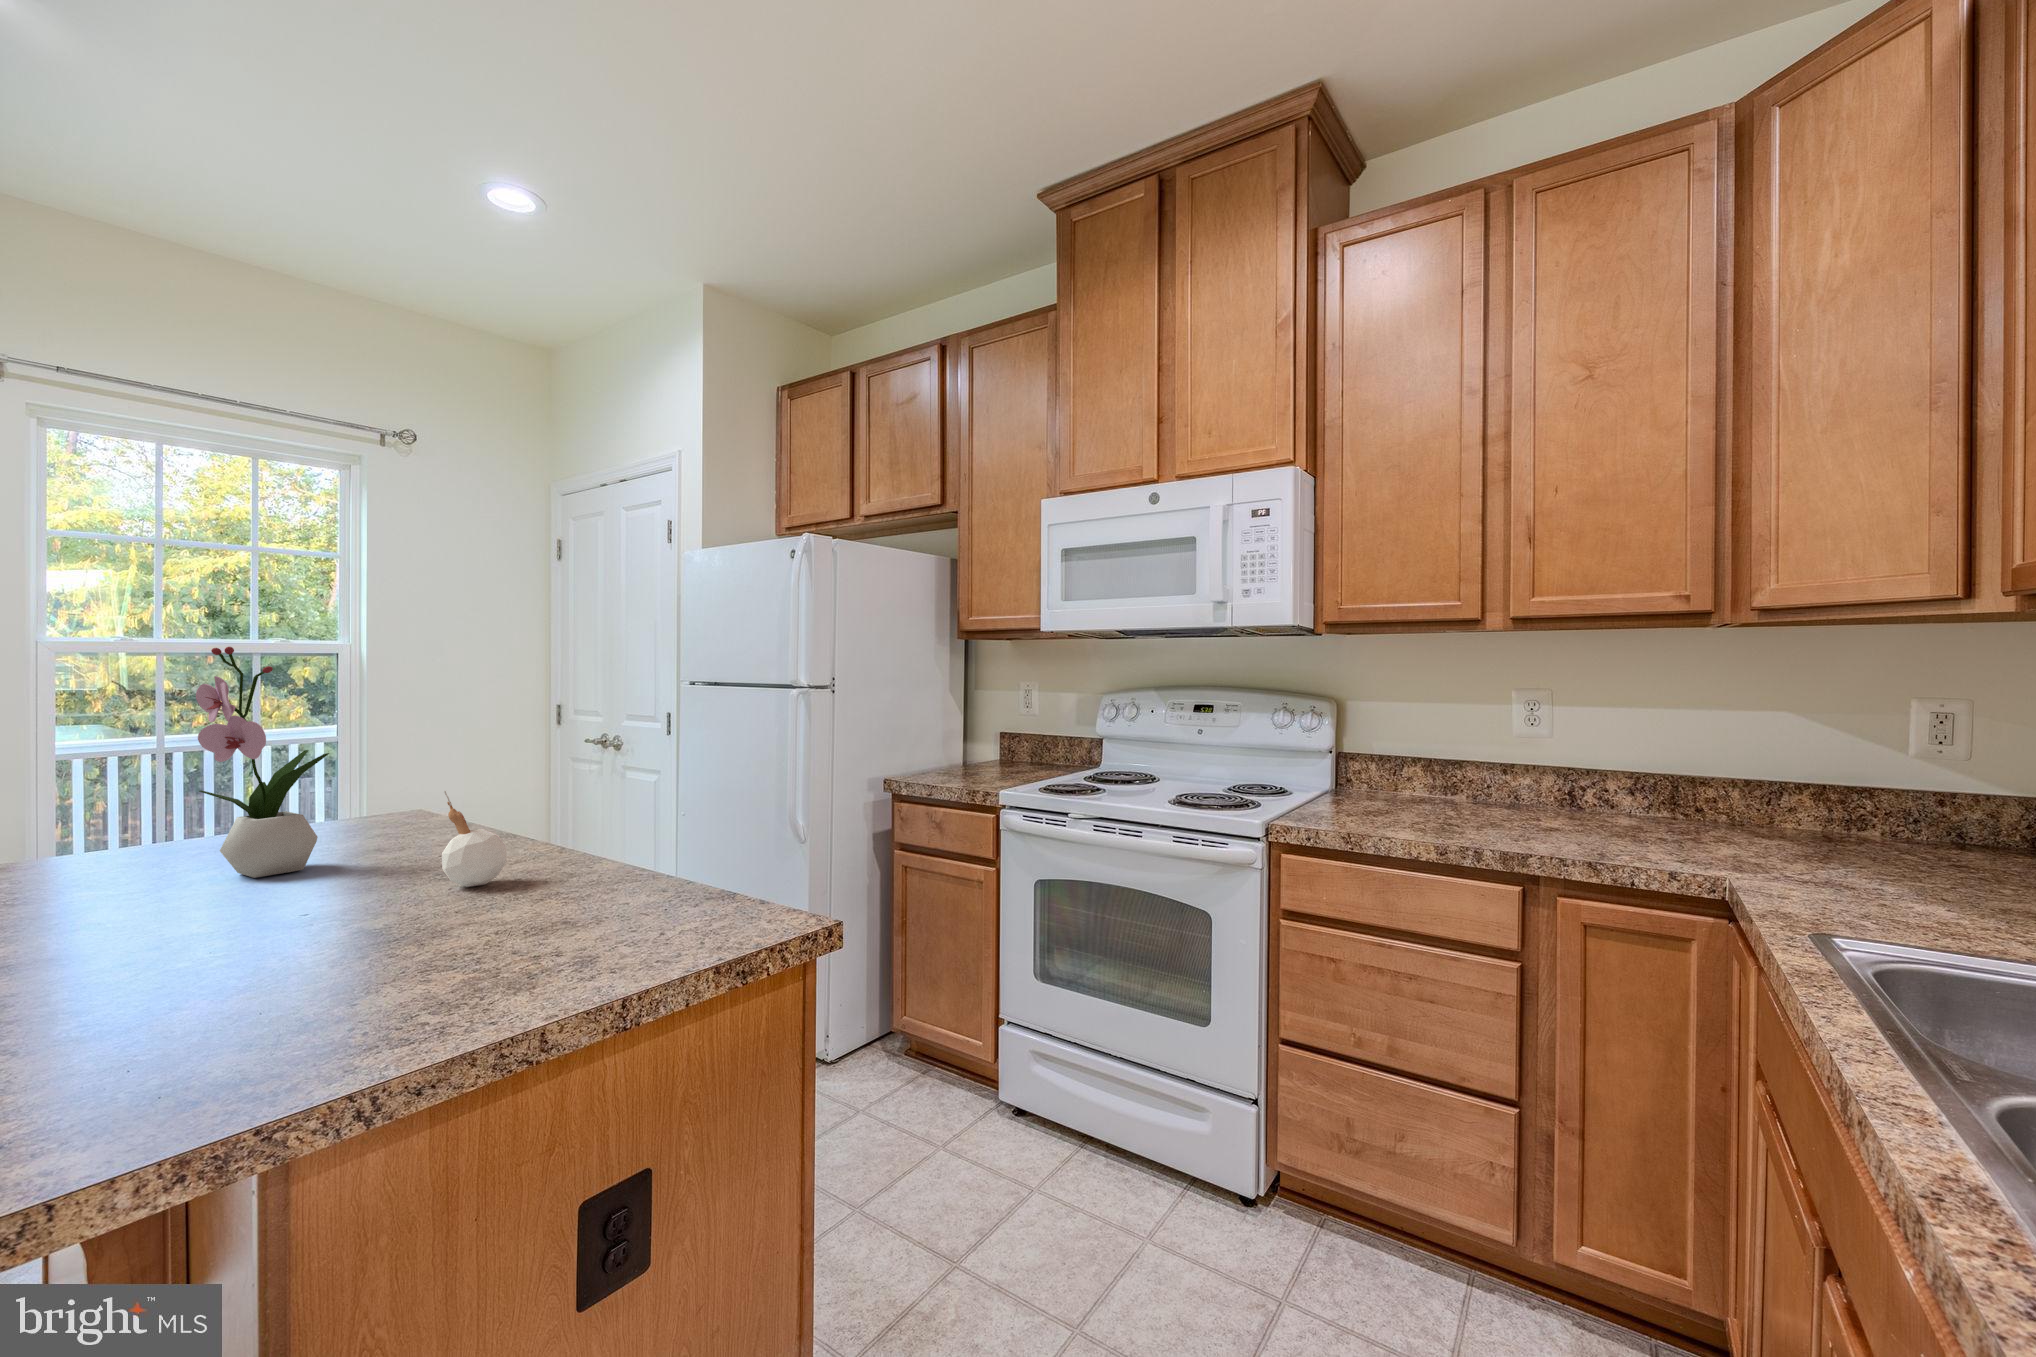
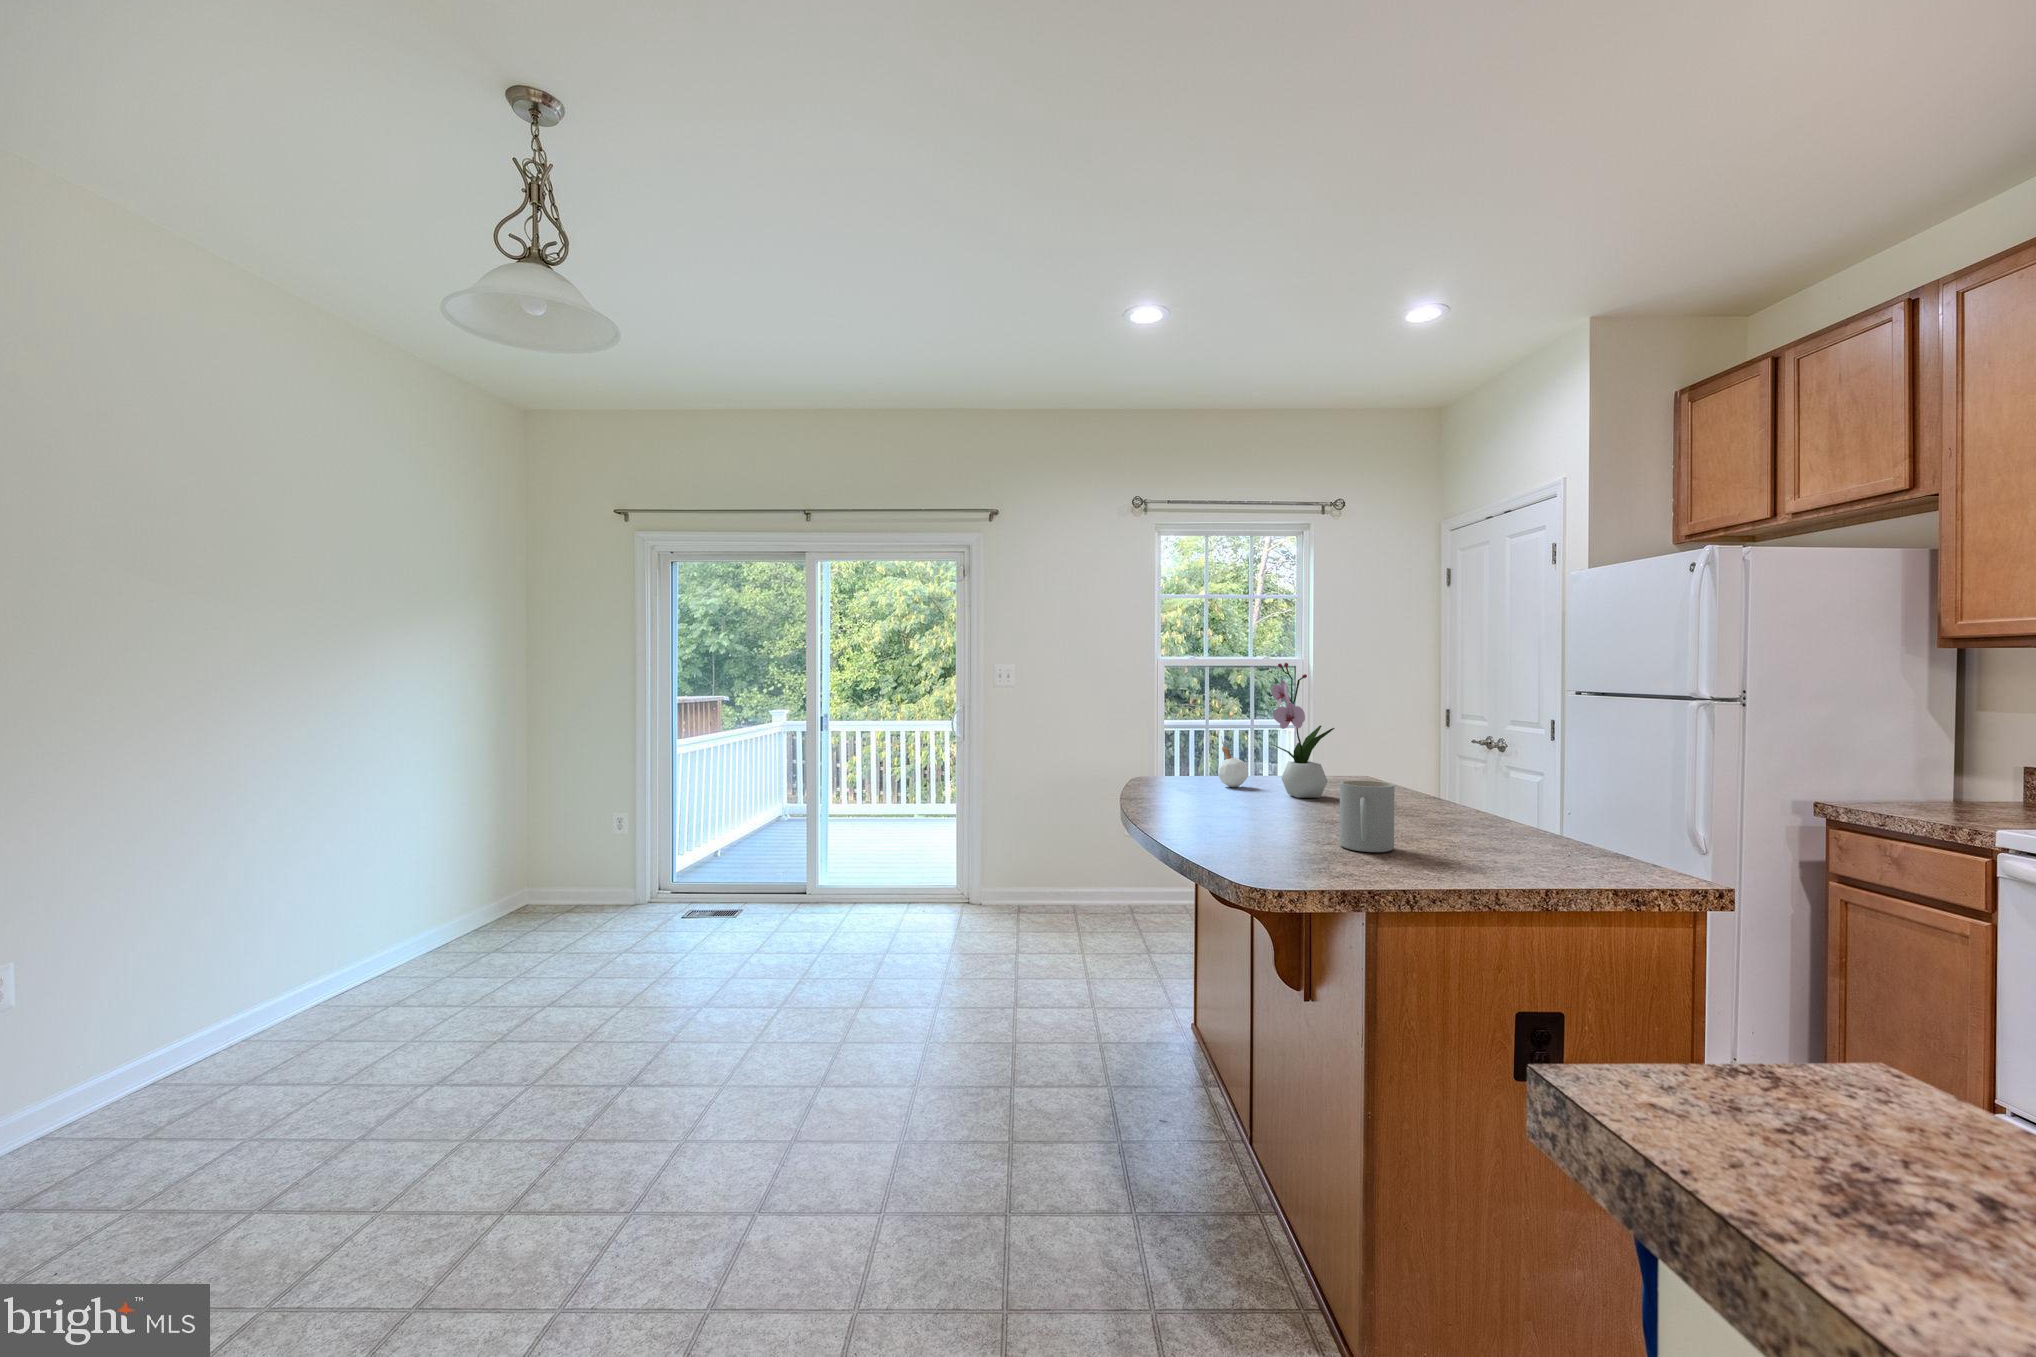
candle: present [442,791,507,887] -> present [1218,737,1248,787]
mug: none [269,855,386,994] -> present [1339,780,1395,852]

